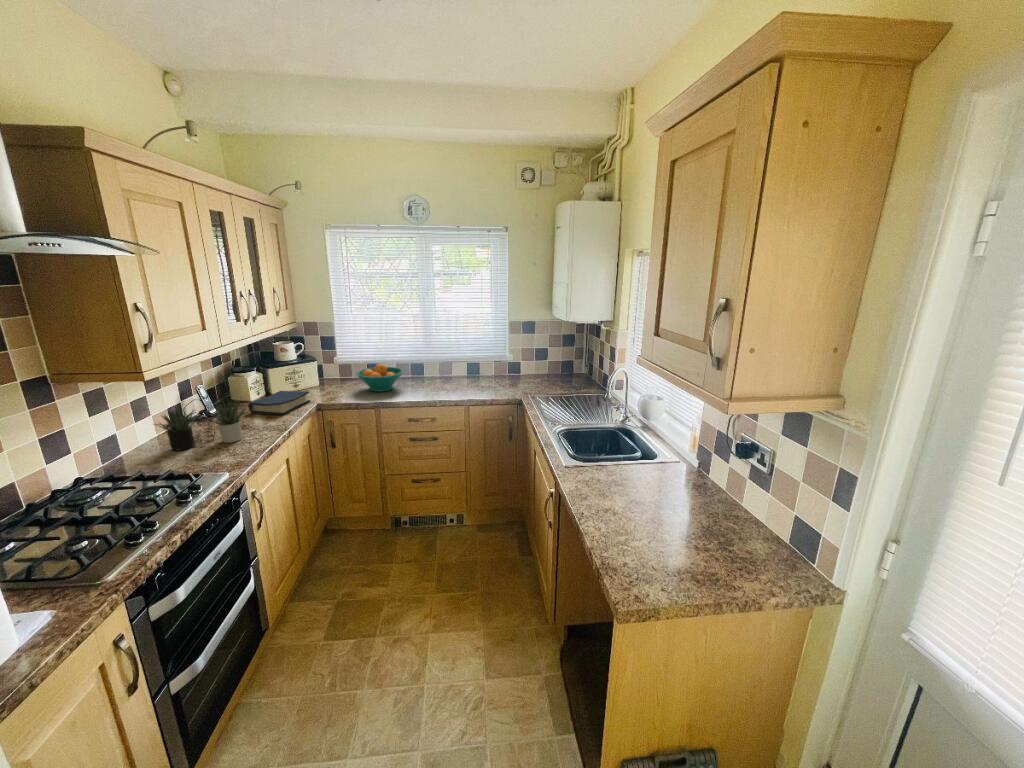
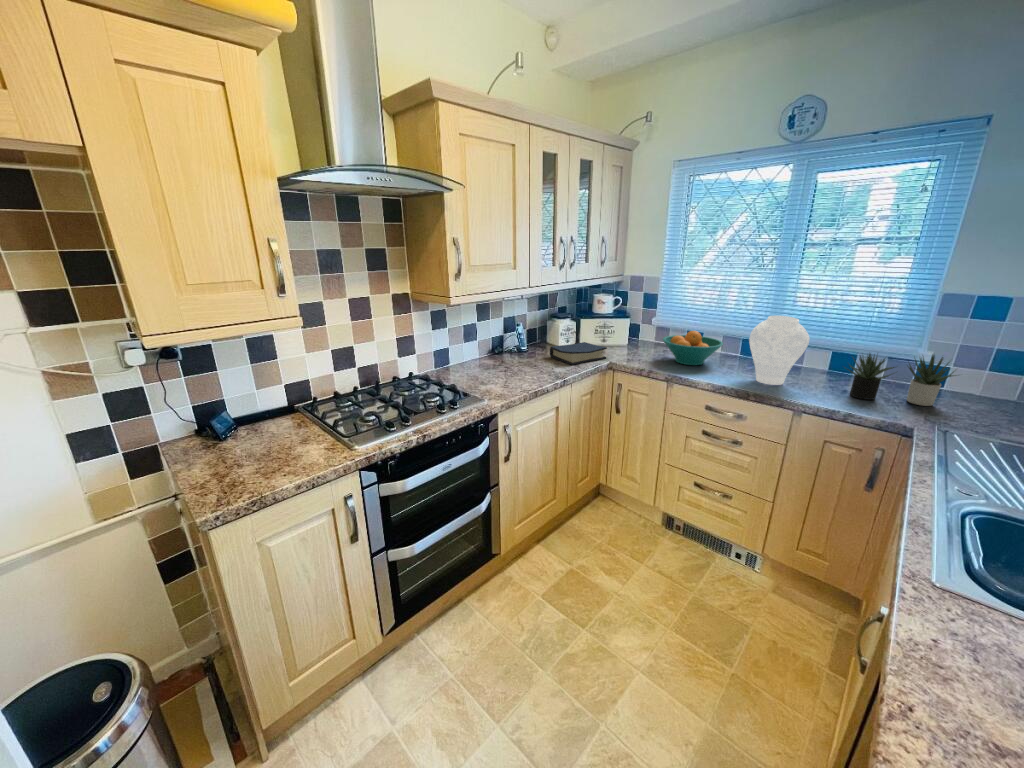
vase: none [424,345,459,393] -> present [749,316,809,385]
succulent plant: present [155,400,246,451] -> present [847,354,956,406]

